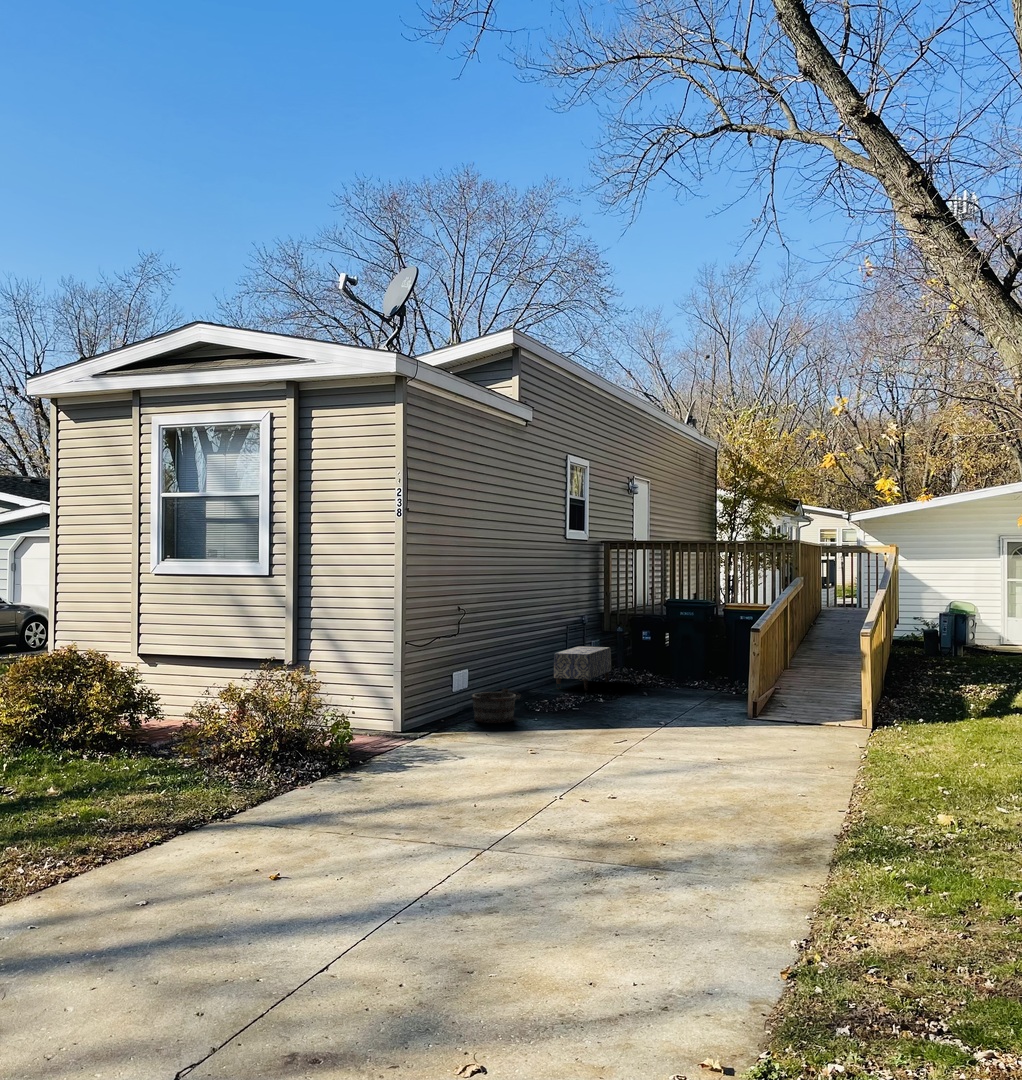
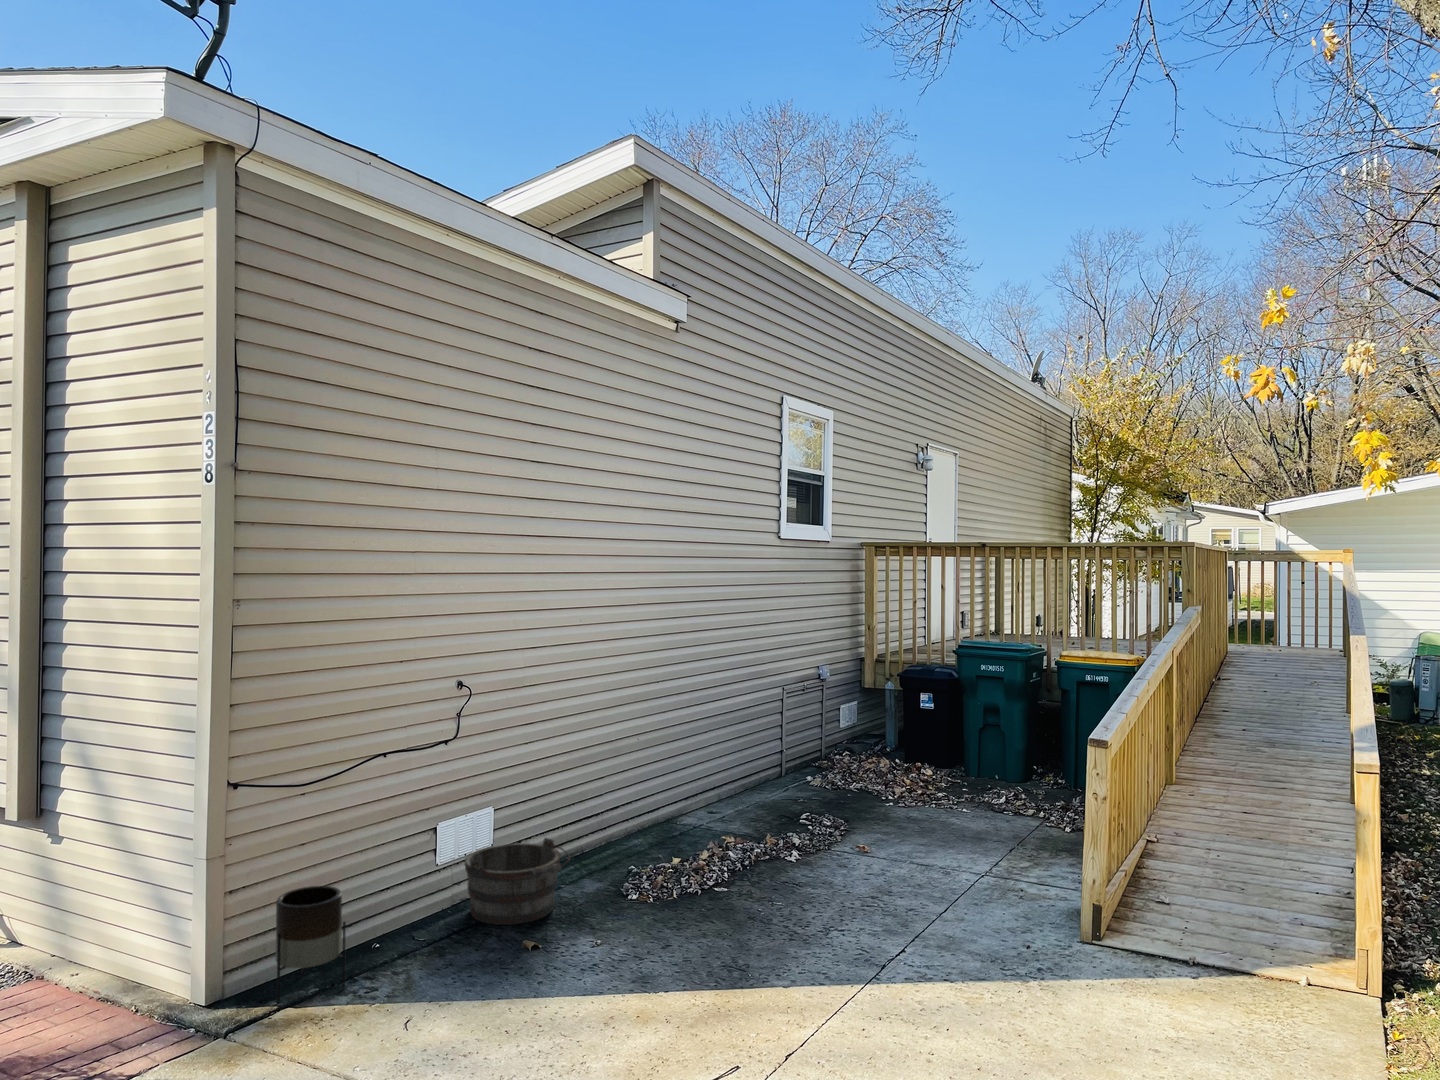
bench: present [554,646,611,690] -> none [738,714,851,803]
planter: none [430,695,458,739] -> present [275,886,346,1003]

